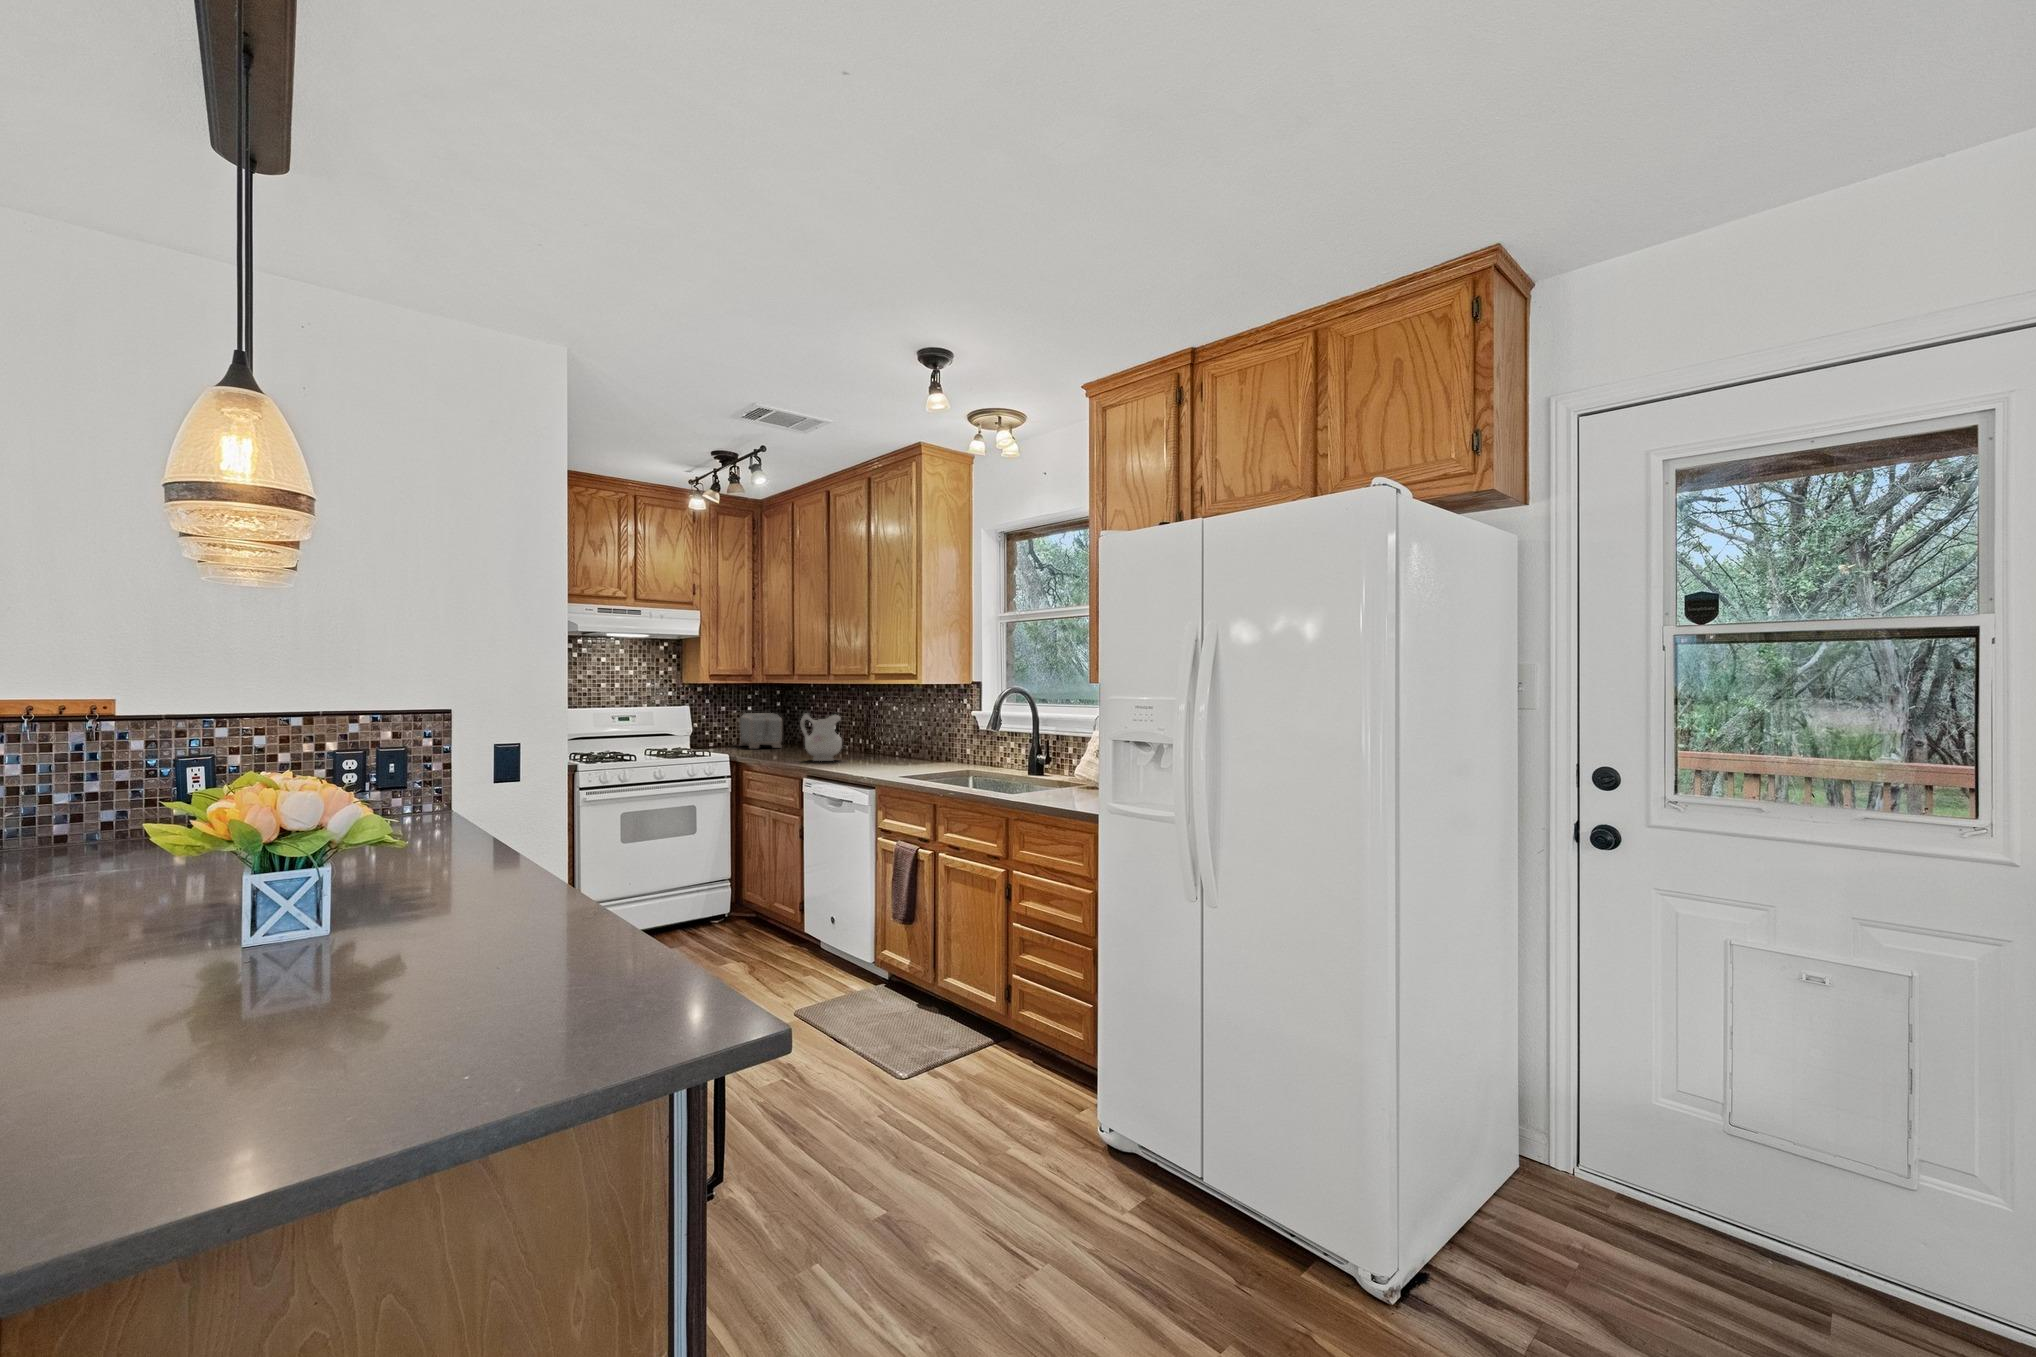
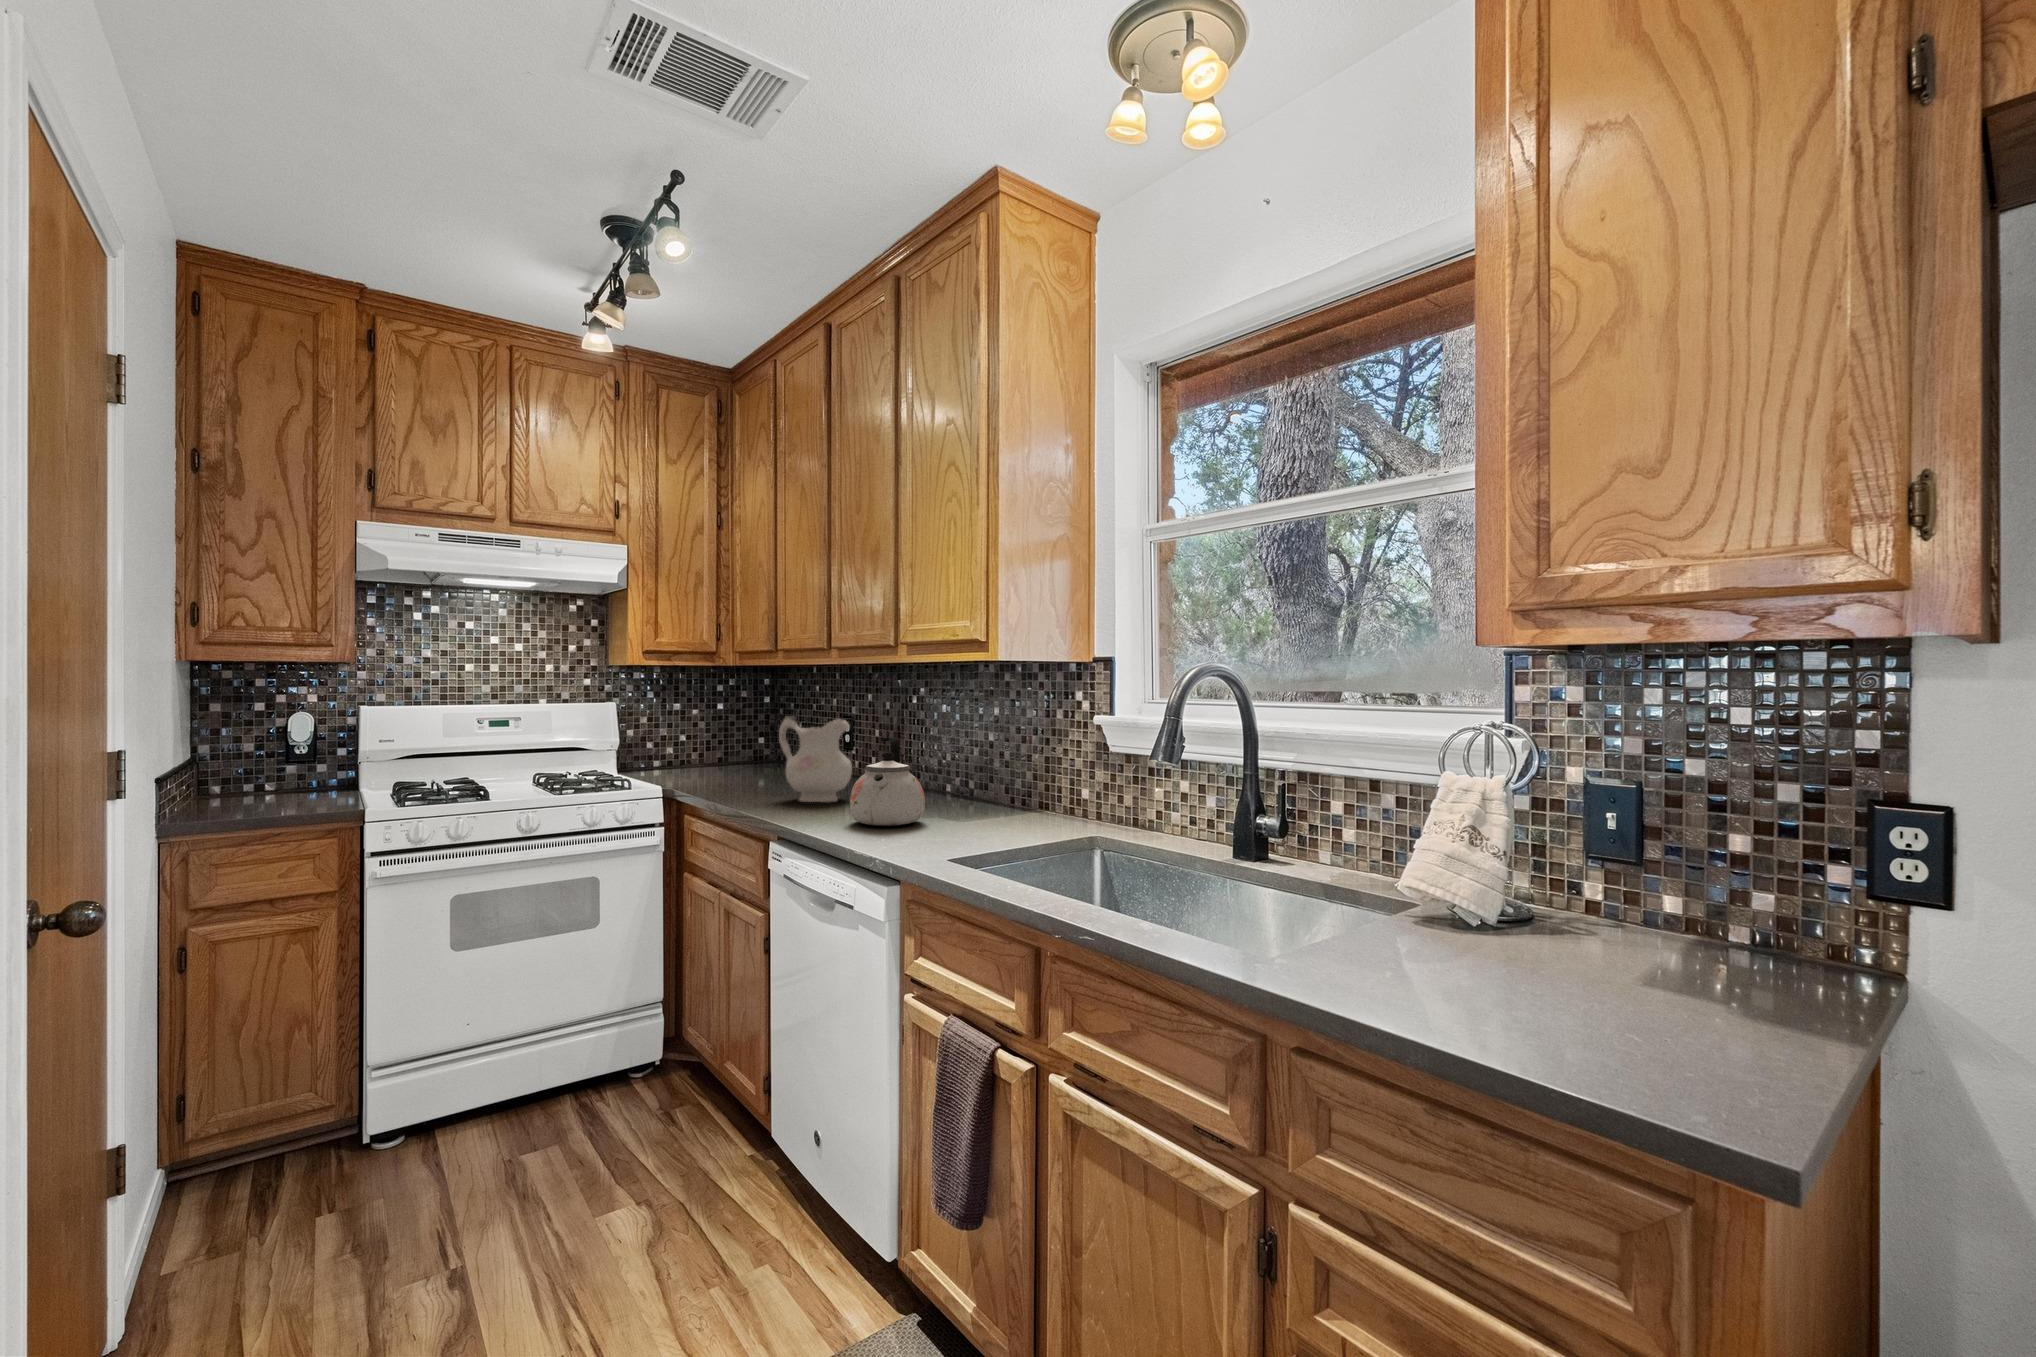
toaster: present [740,713,782,748] -> none [706,712,769,769]
kettle: none [845,722,885,768] -> present [850,737,925,826]

